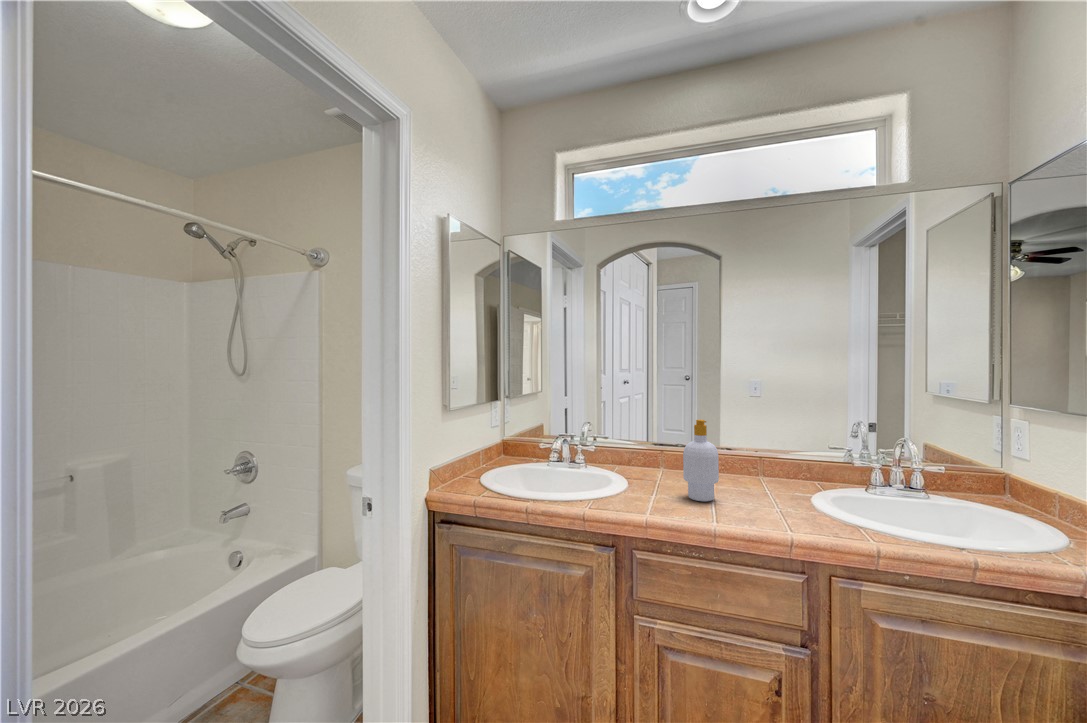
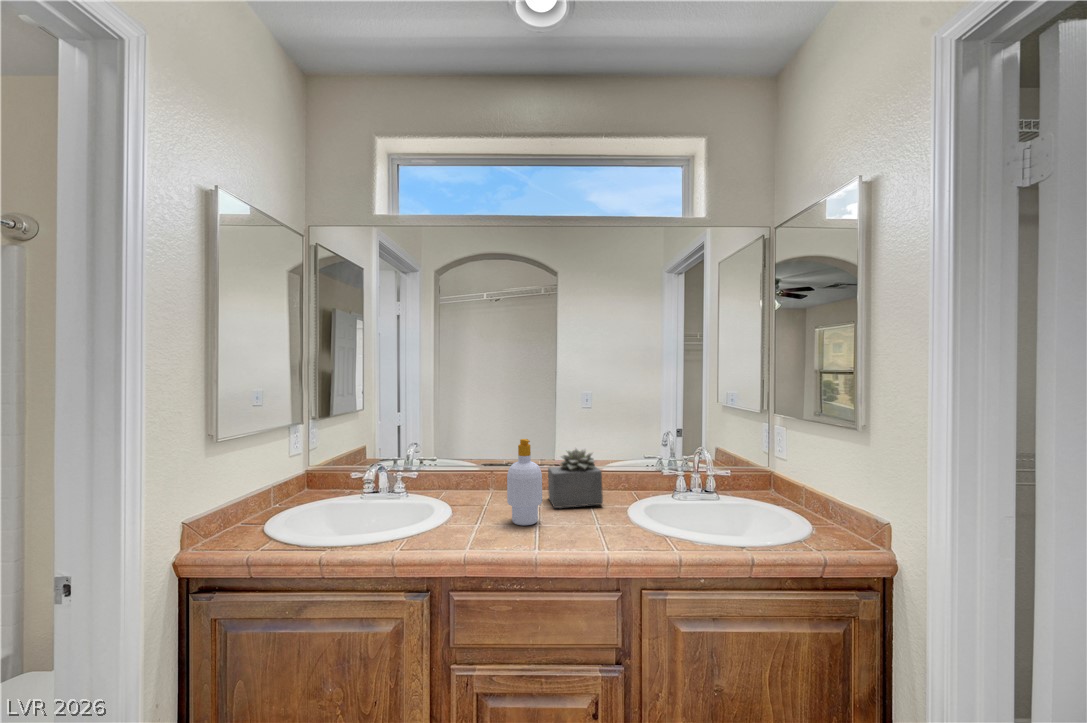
succulent plant: none [722,432,785,491] -> present [548,449,603,508]

